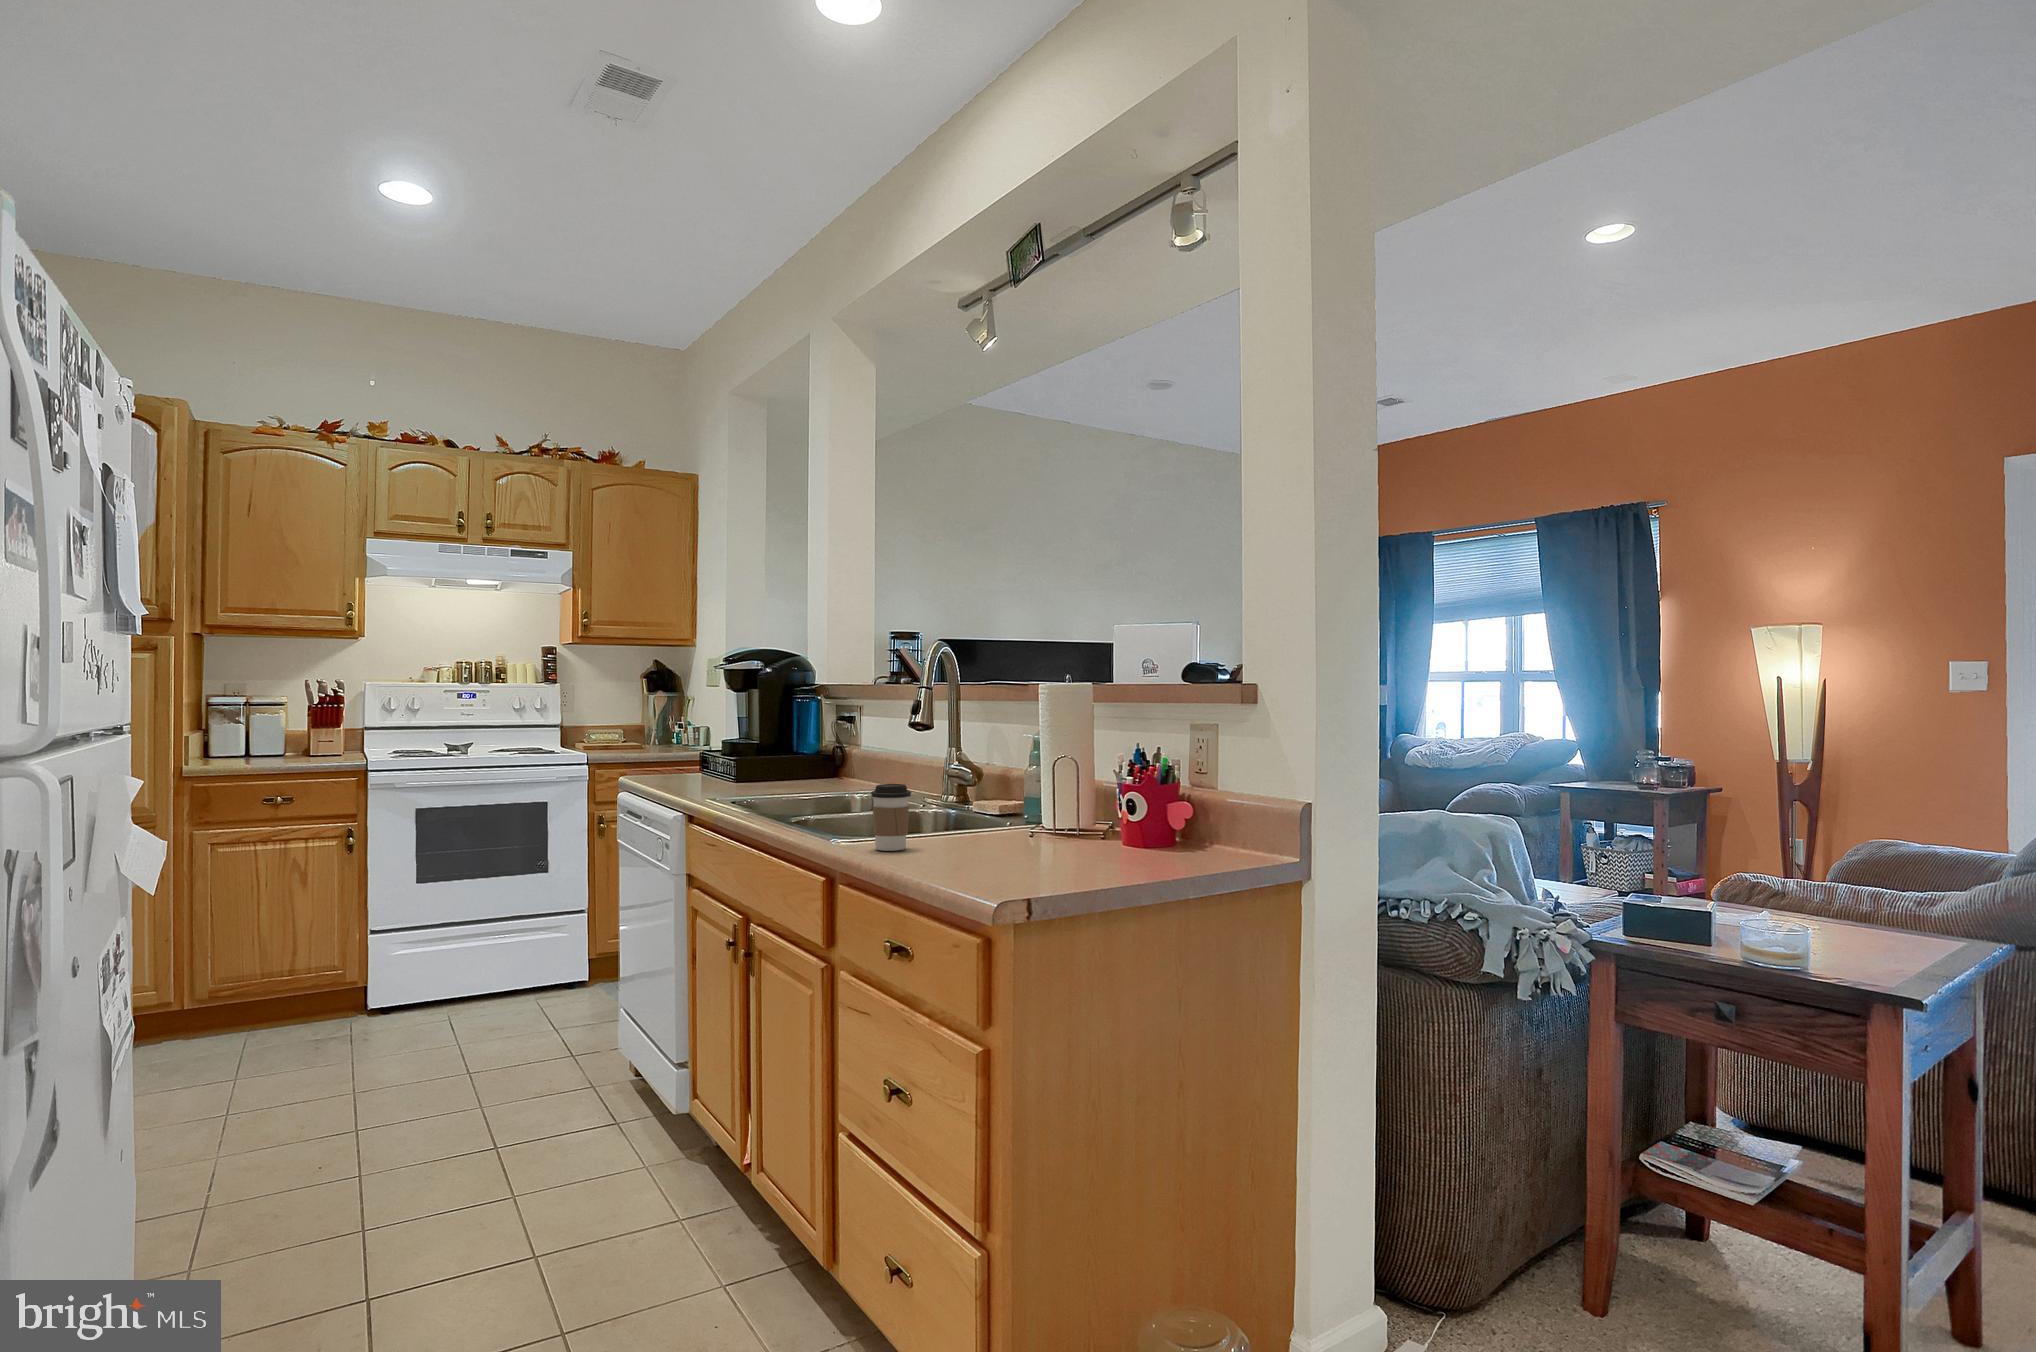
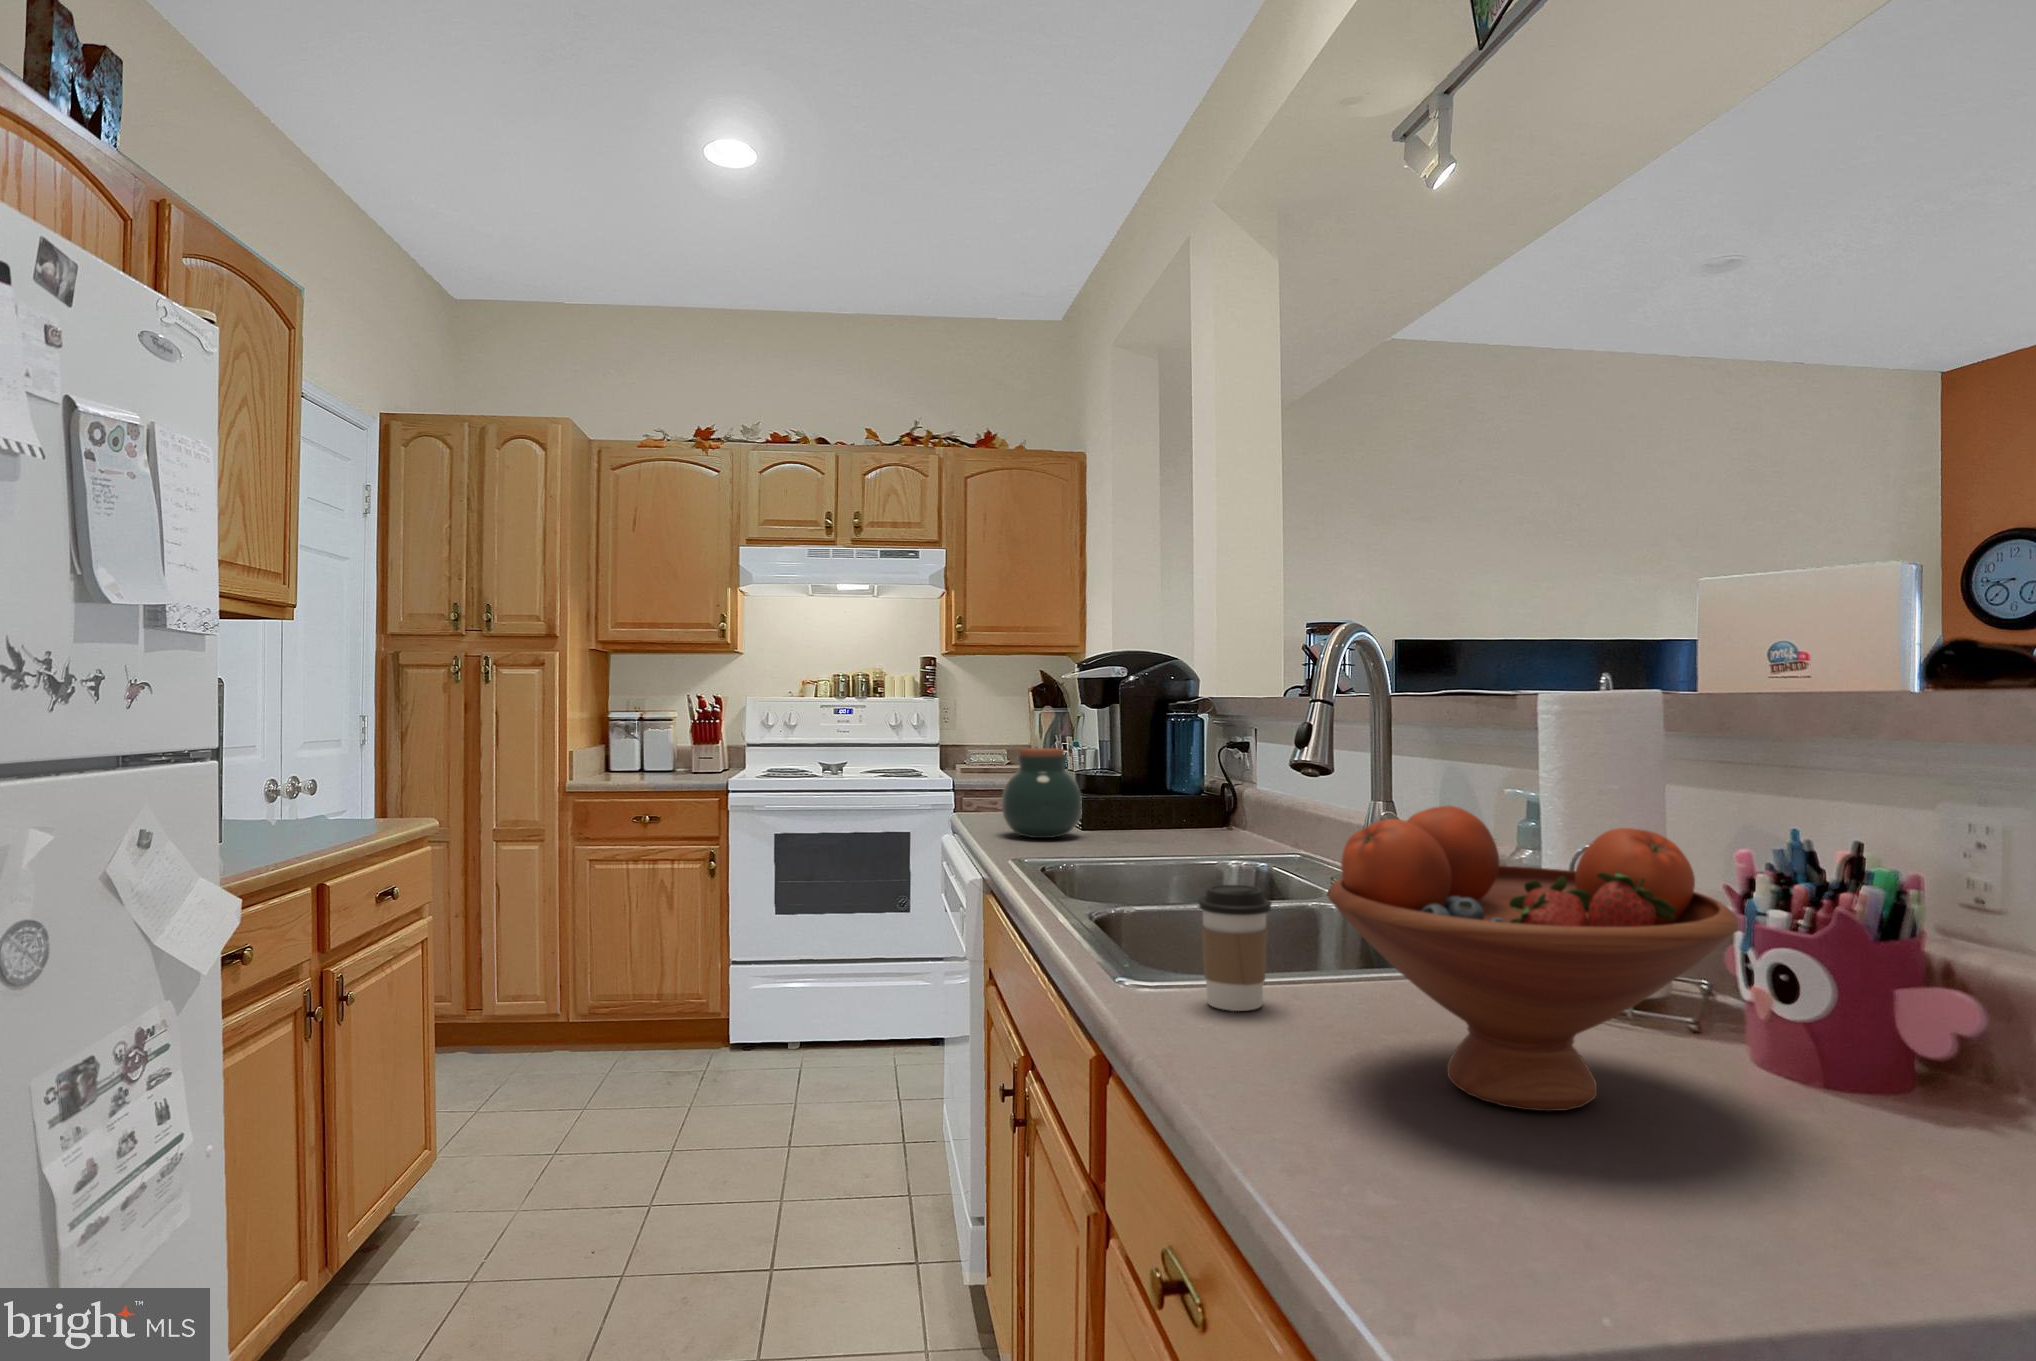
jar: none [669,720,732,787] -> present [1002,748,1082,838]
fruit bowl: none [949,733,1121,866] -> present [1328,806,1738,1111]

